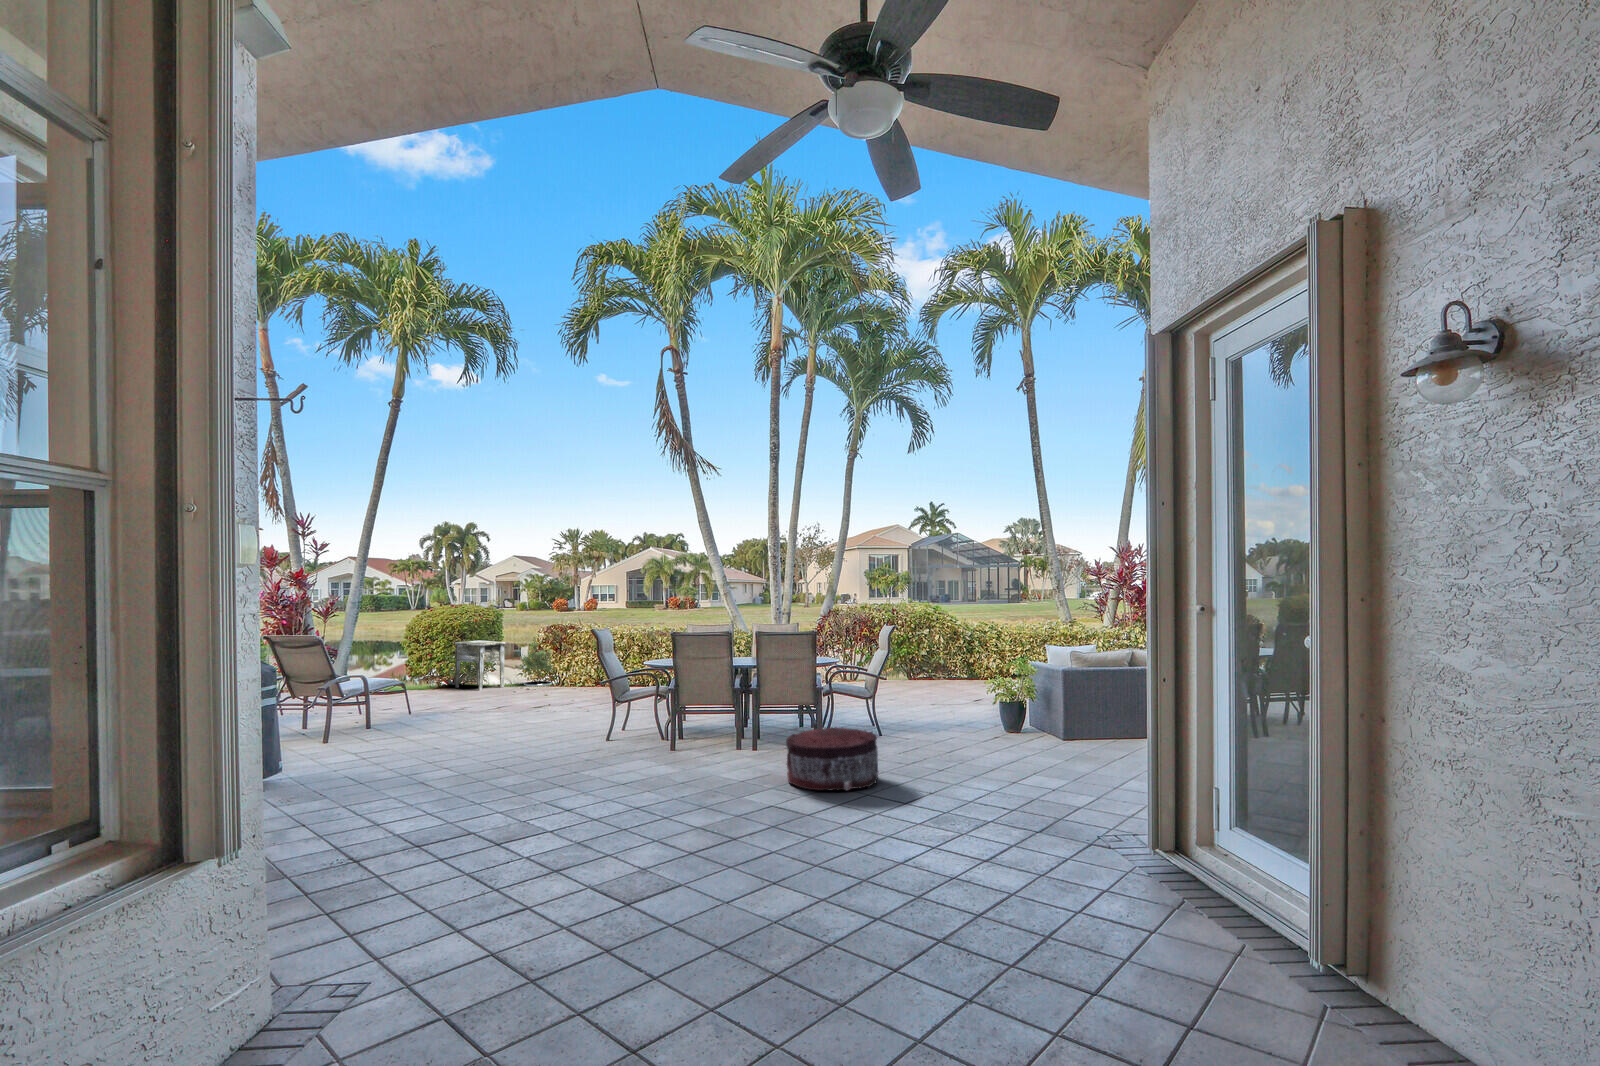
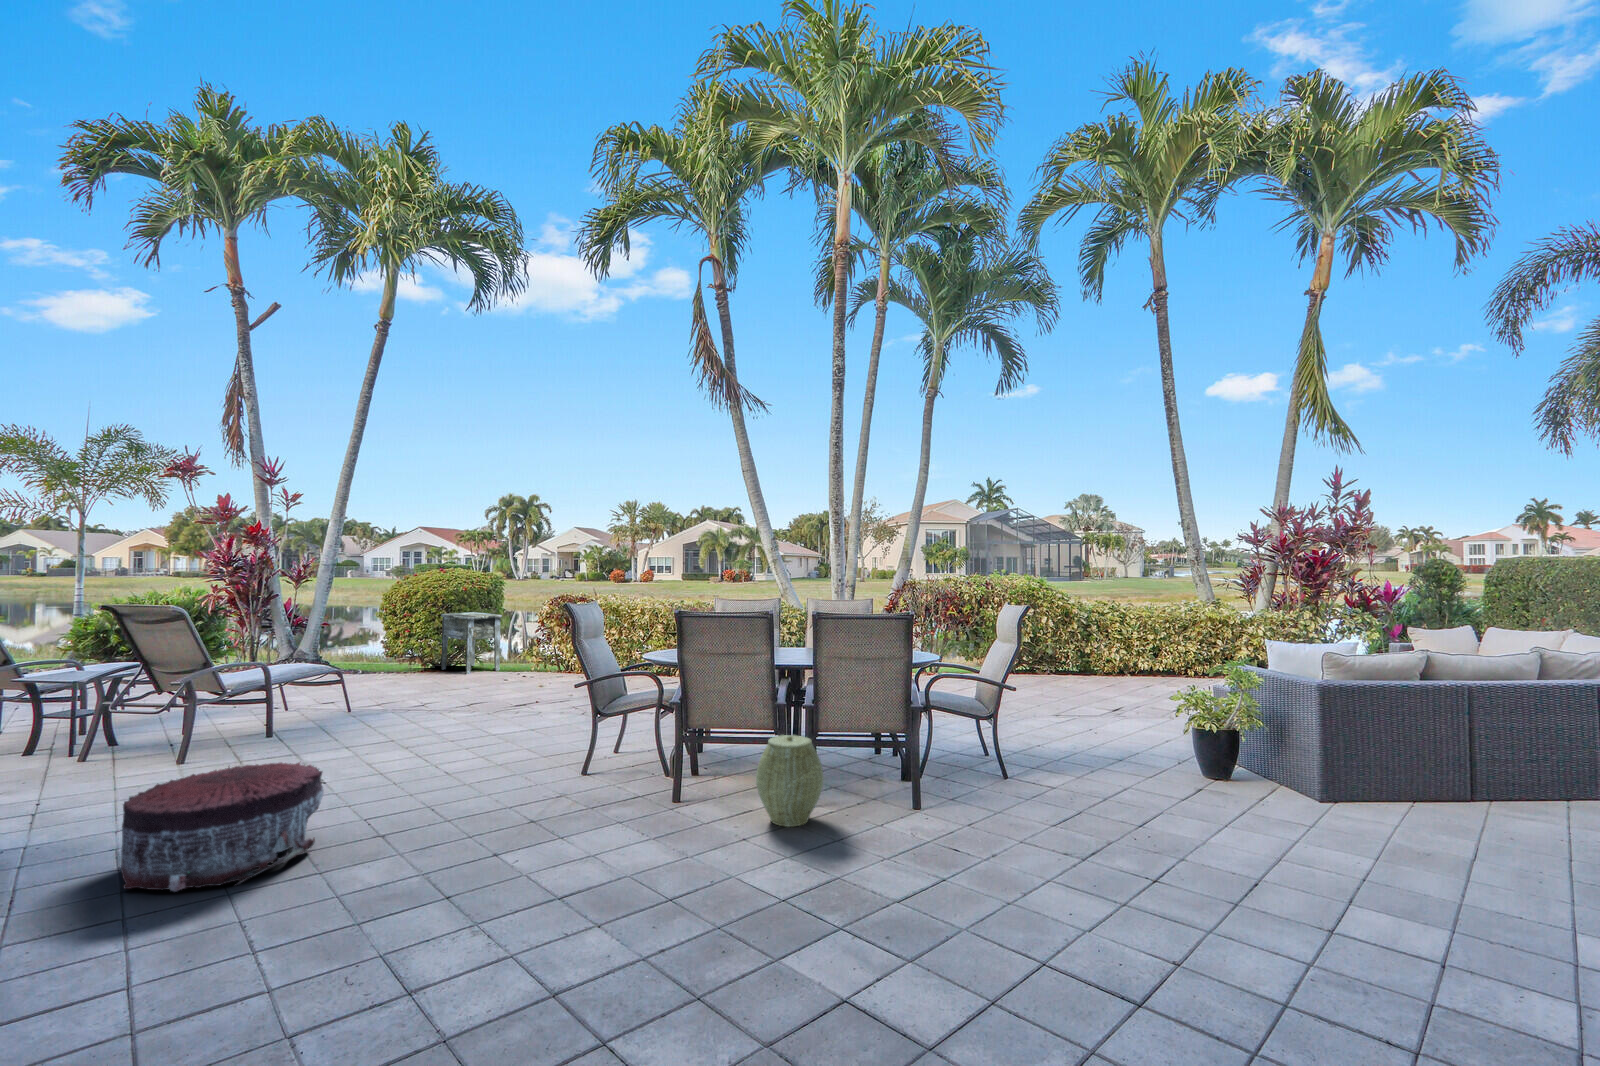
potted tree: present [522,637,552,686] -> none [520,609,564,670]
woven basket: none [725,705,765,757] -> present [756,735,824,827]
pouf: present [786,727,878,791] -> present [121,762,324,892]

